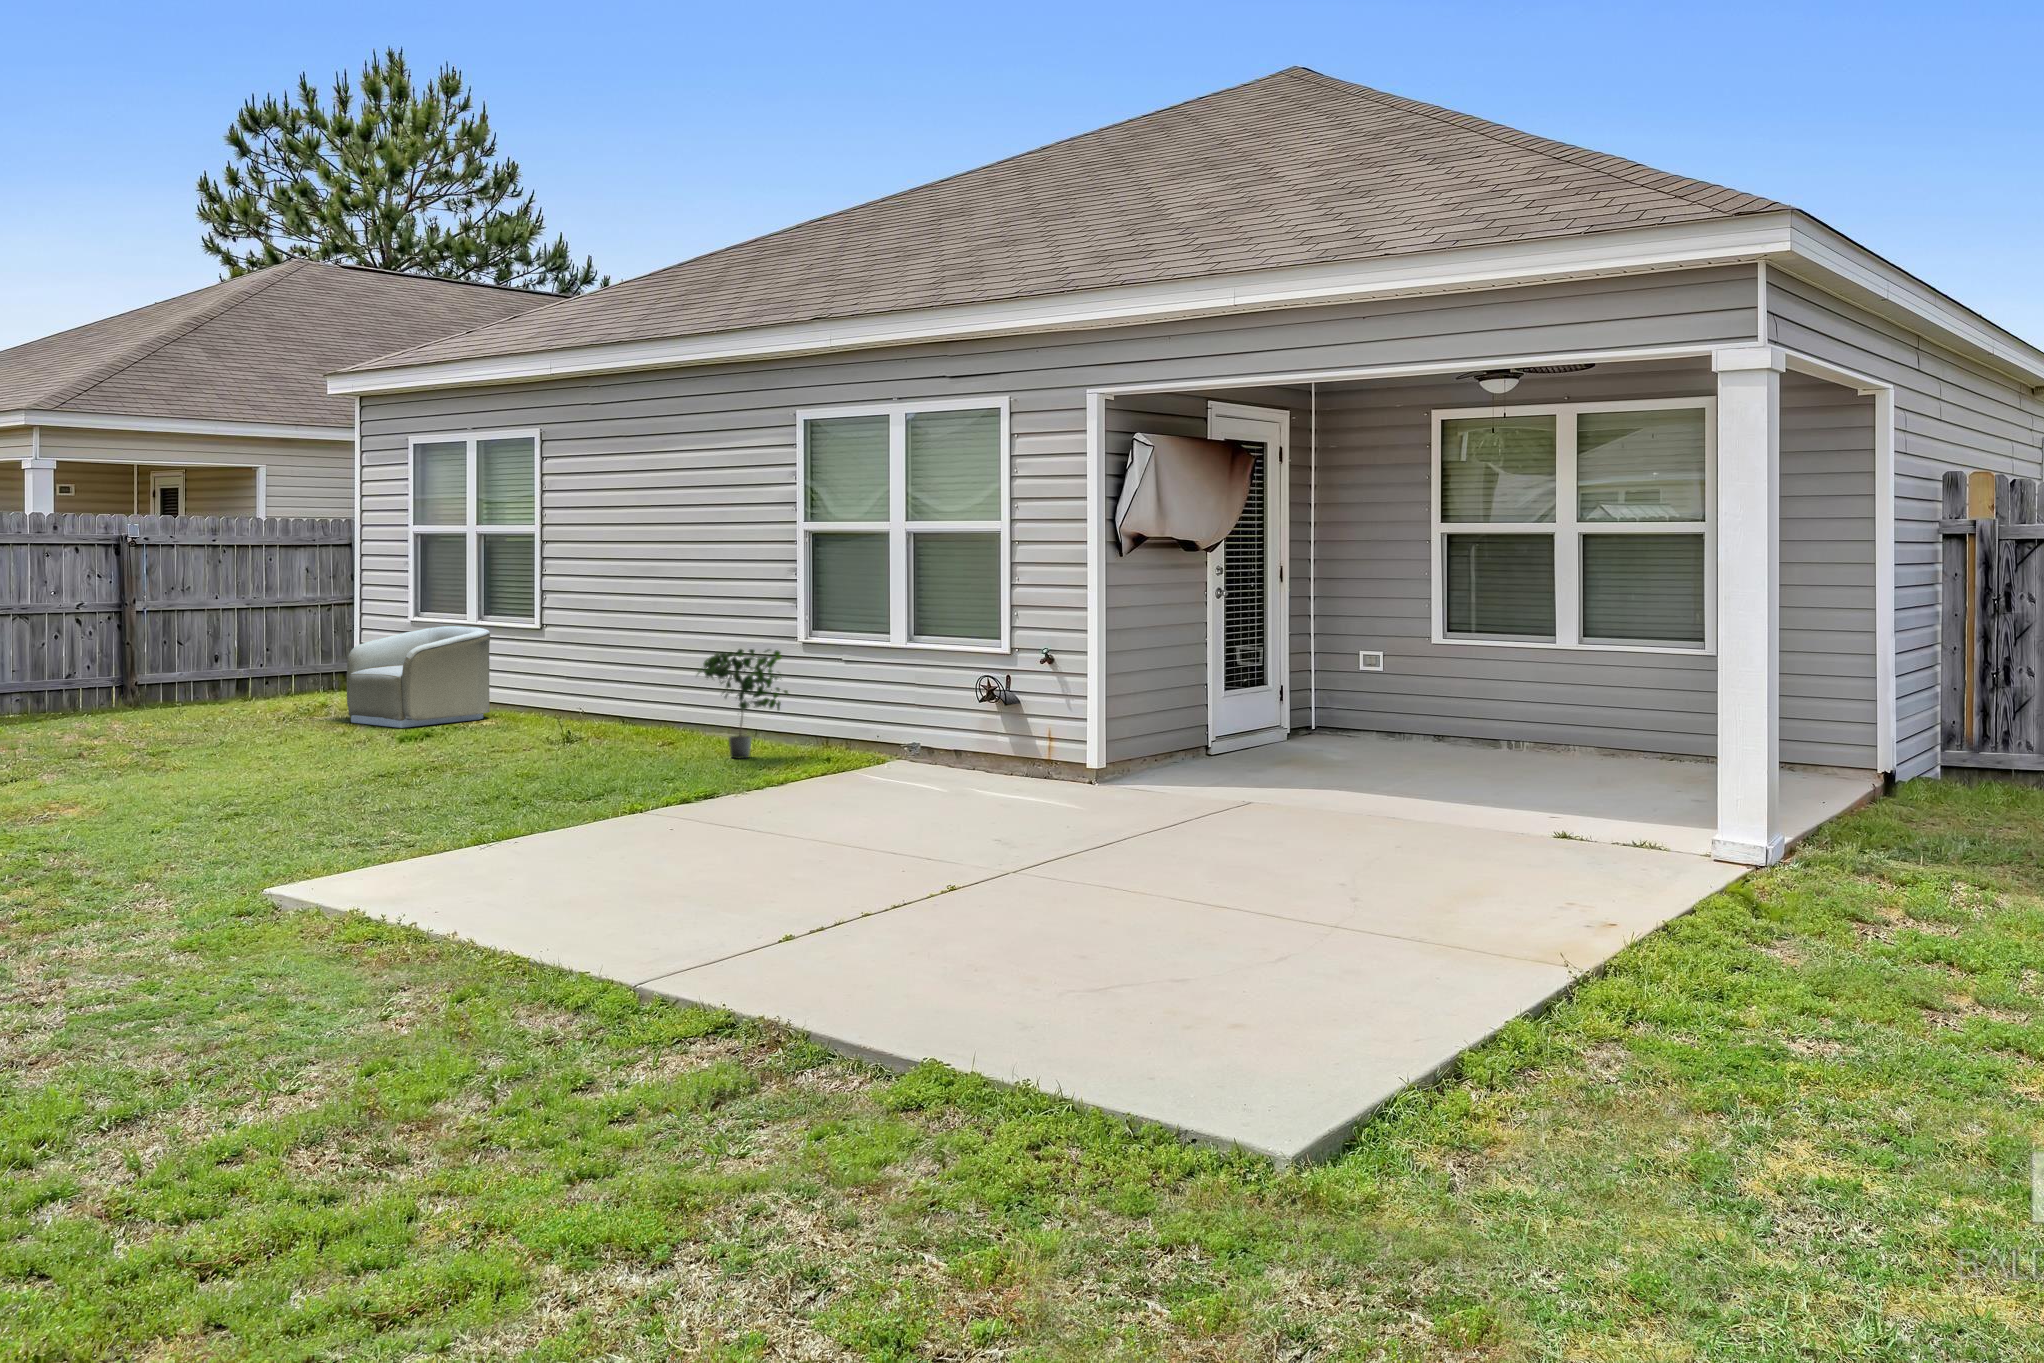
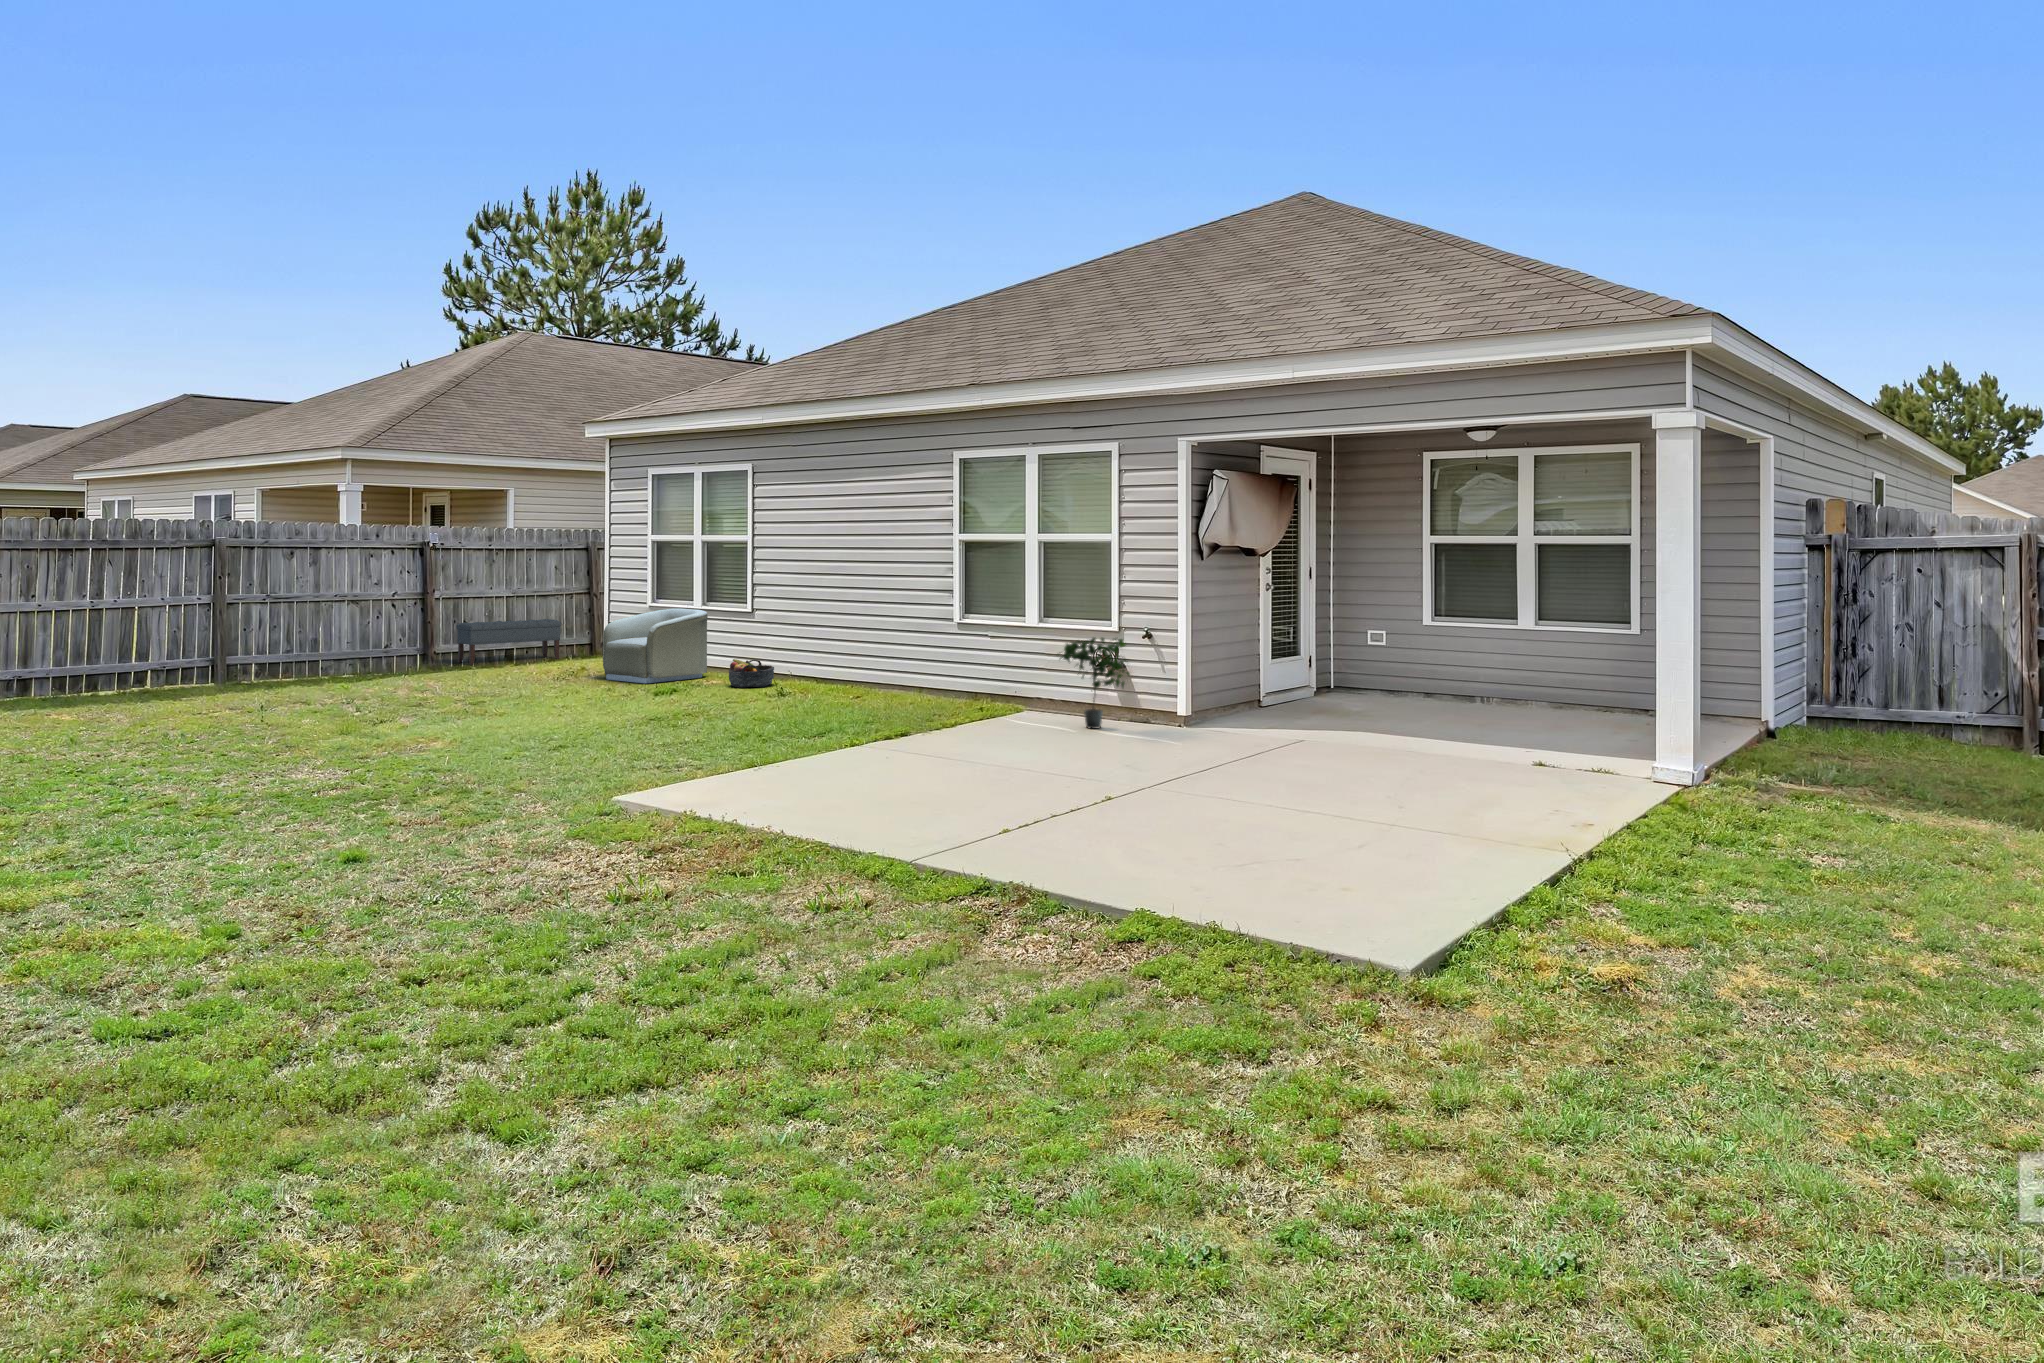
bench: none [160,641,306,703] -> present [456,619,561,665]
potted plant: present [697,649,788,759] -> present [1060,638,1130,729]
basket: none [512,694,575,733] -> present [729,659,774,688]

